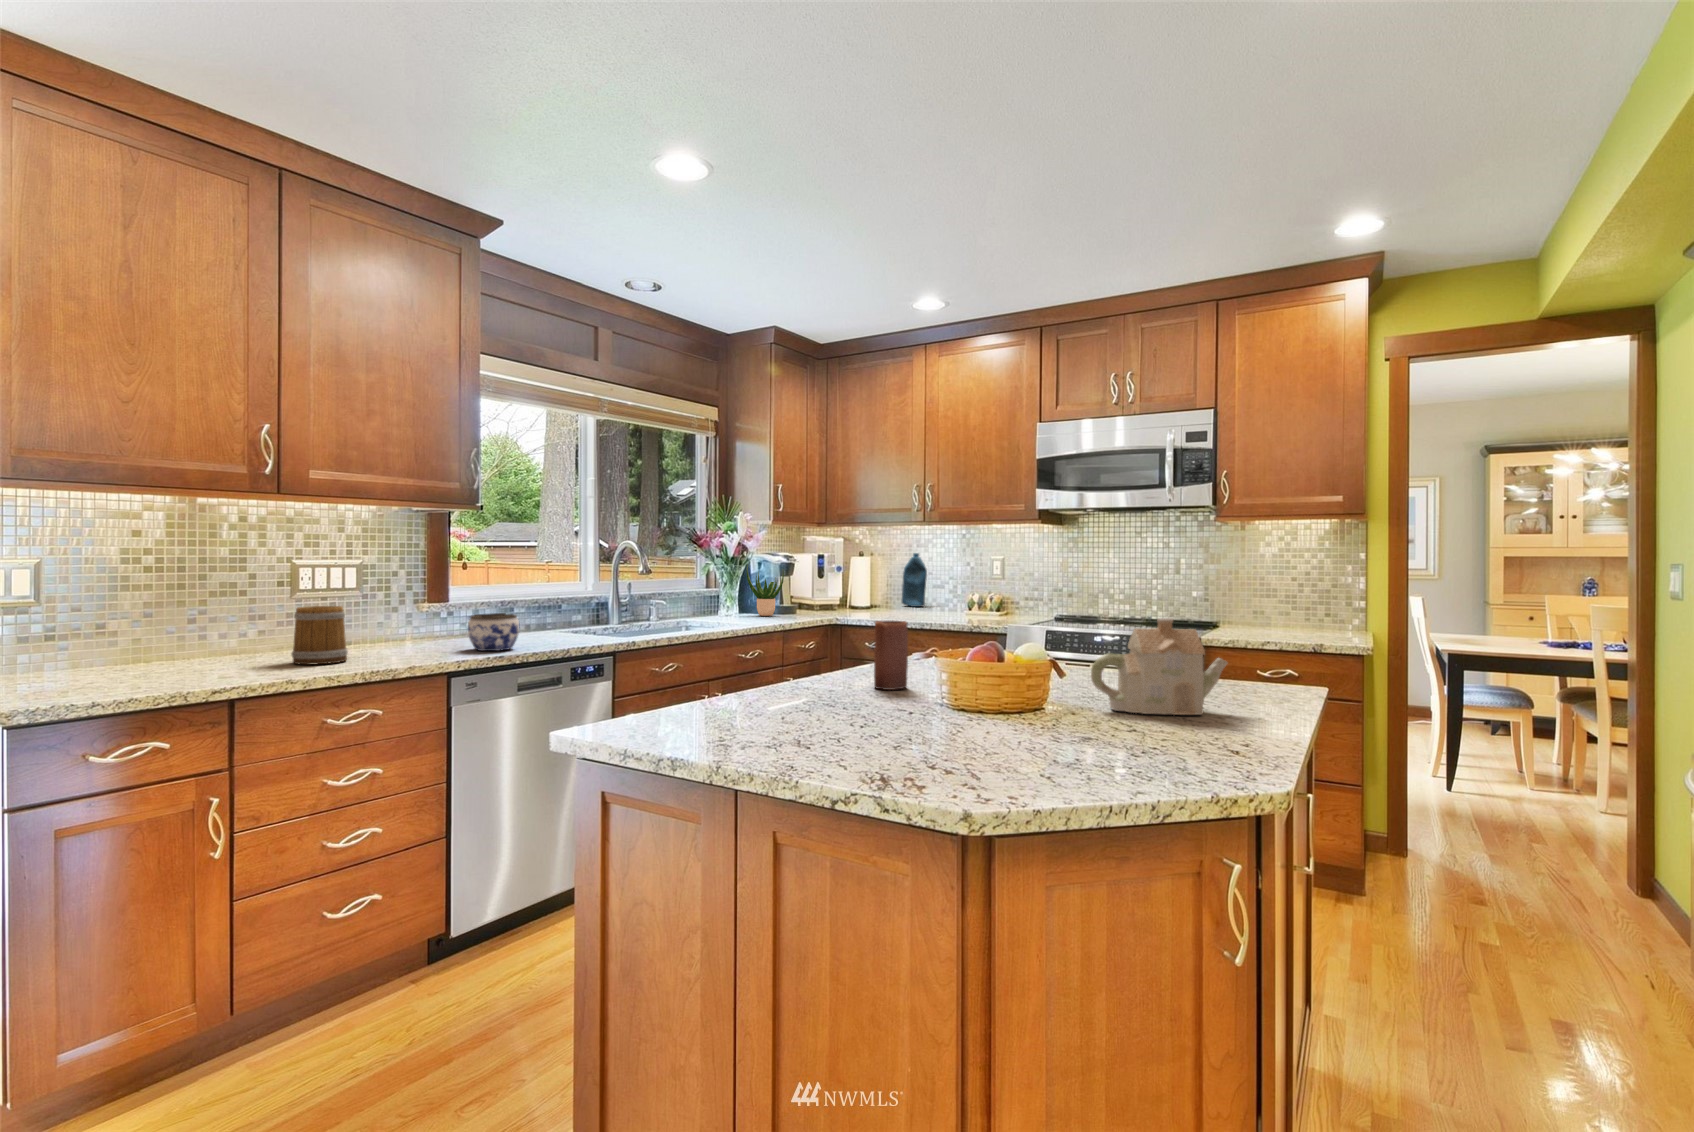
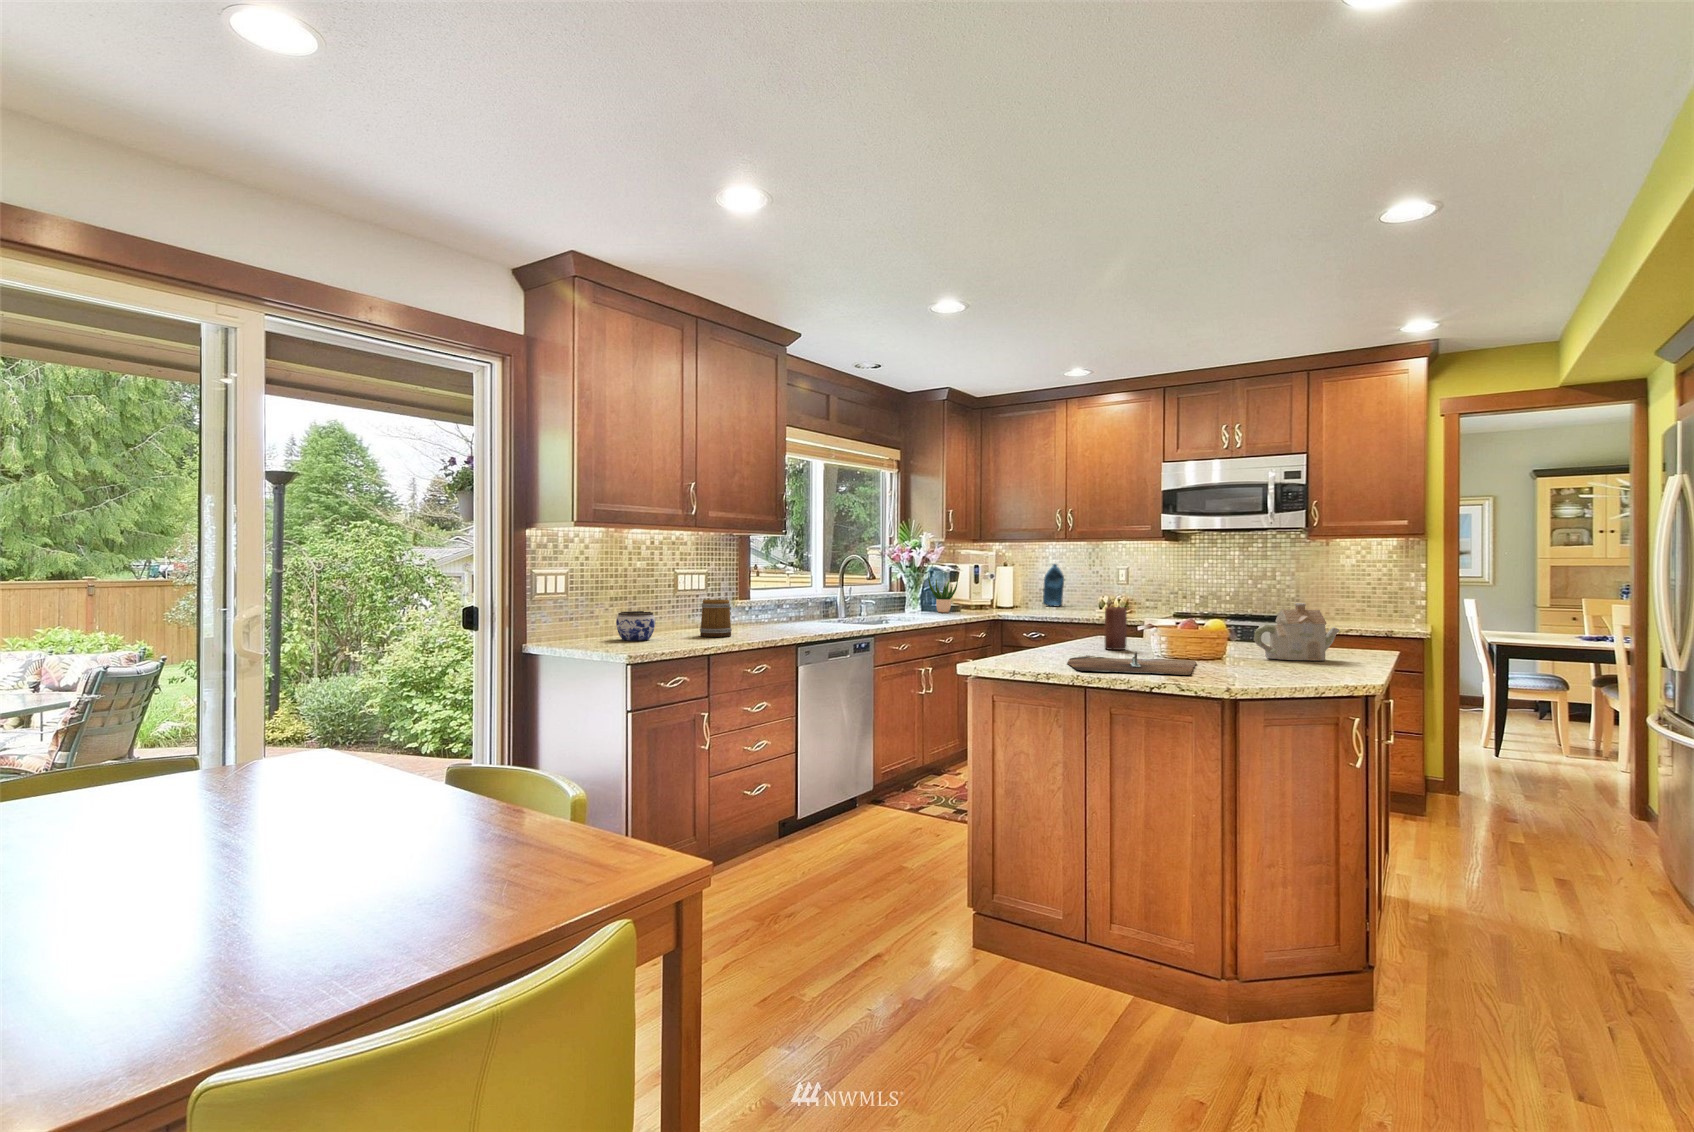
jar: present [468,613,520,651] -> present [616,611,655,641]
cutting board: none [740,706,984,763] -> present [1067,653,1197,675]

